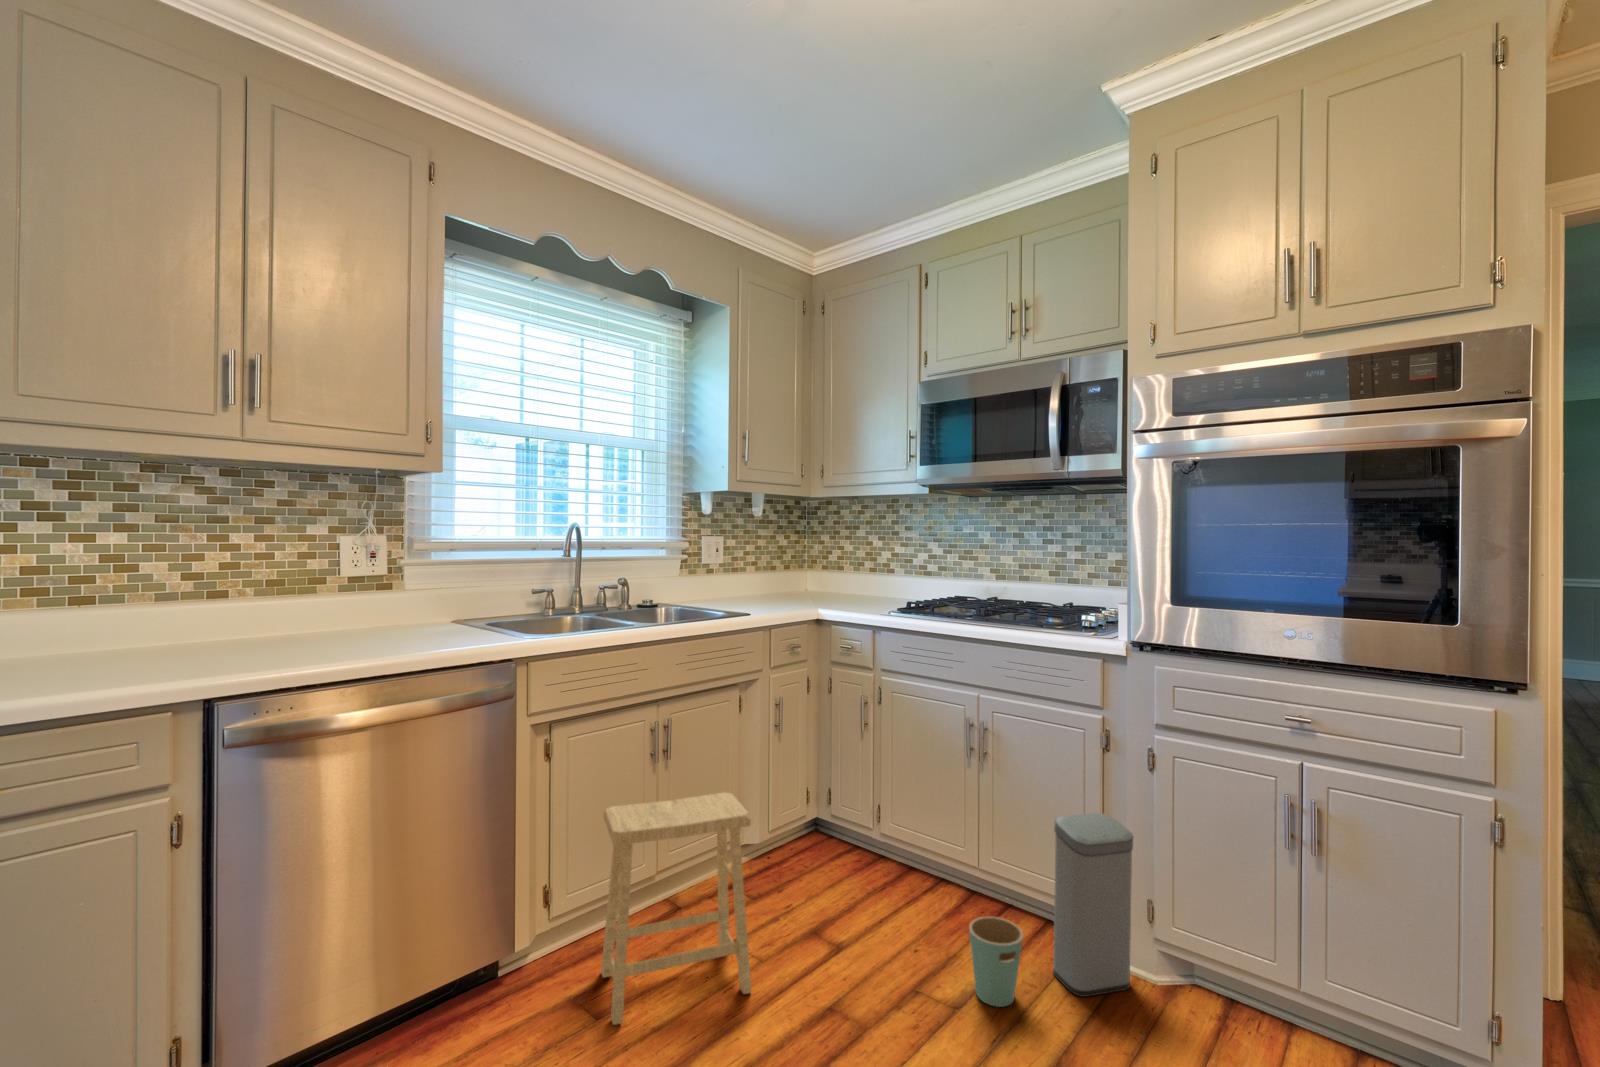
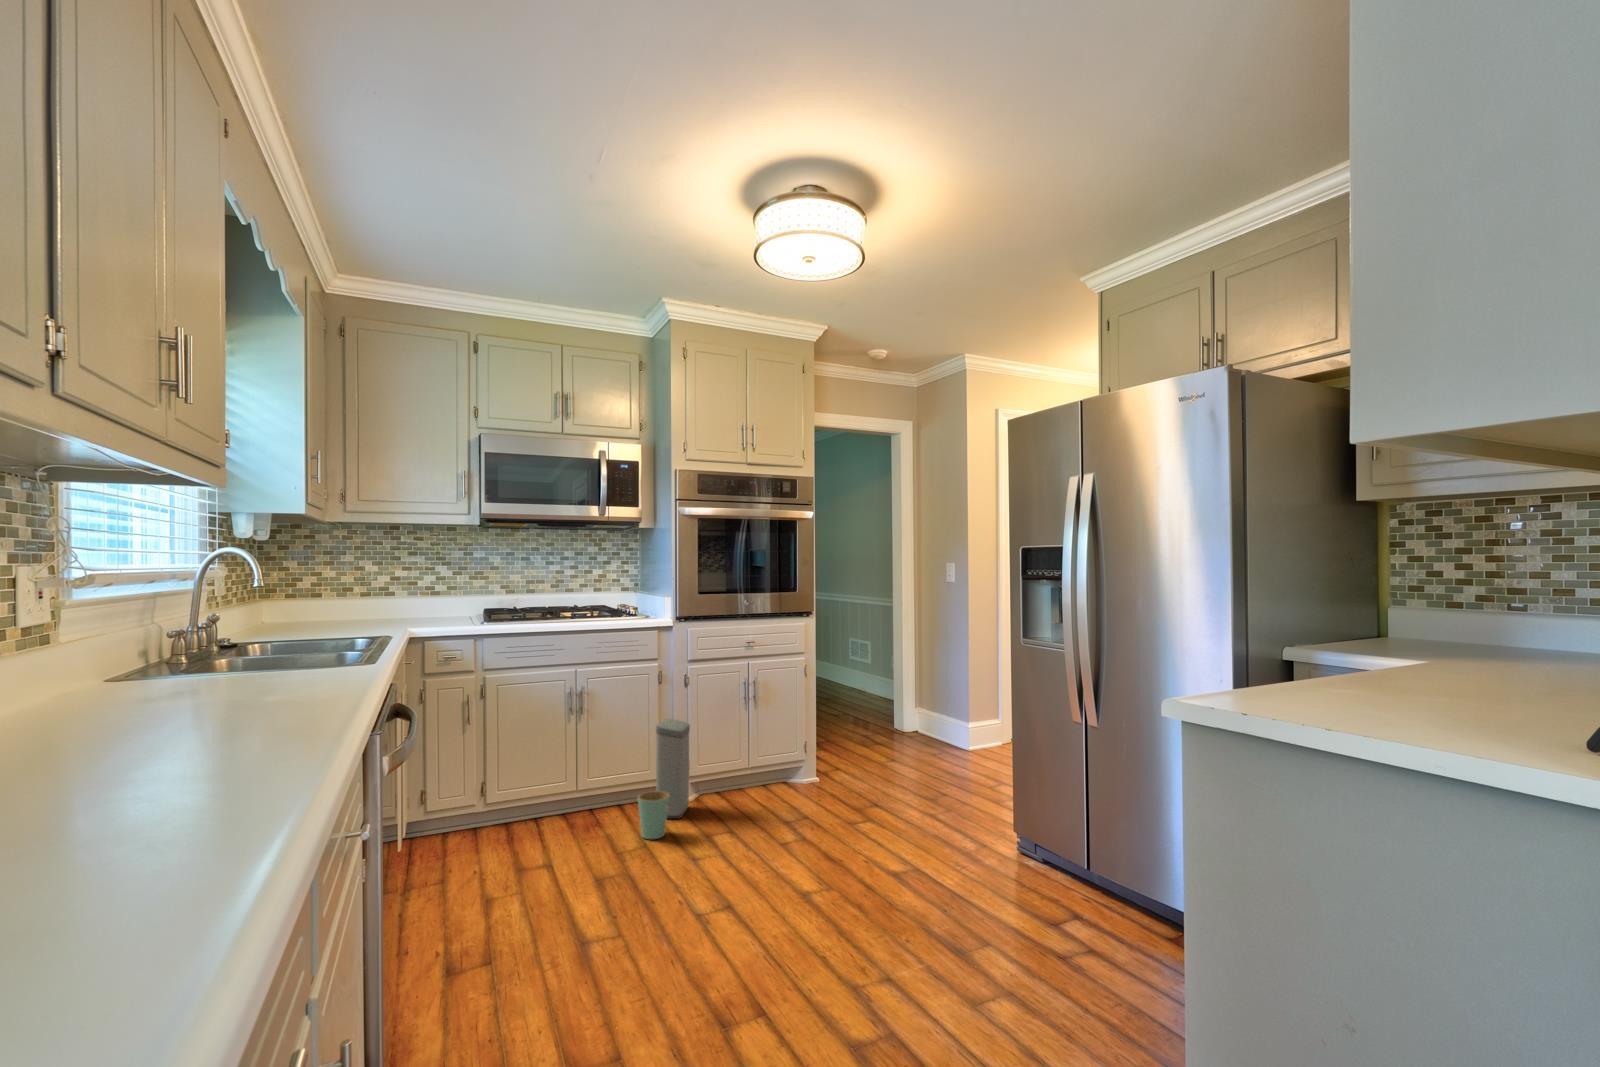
footstool: present [601,792,751,1025] -> none [441,769,555,954]

